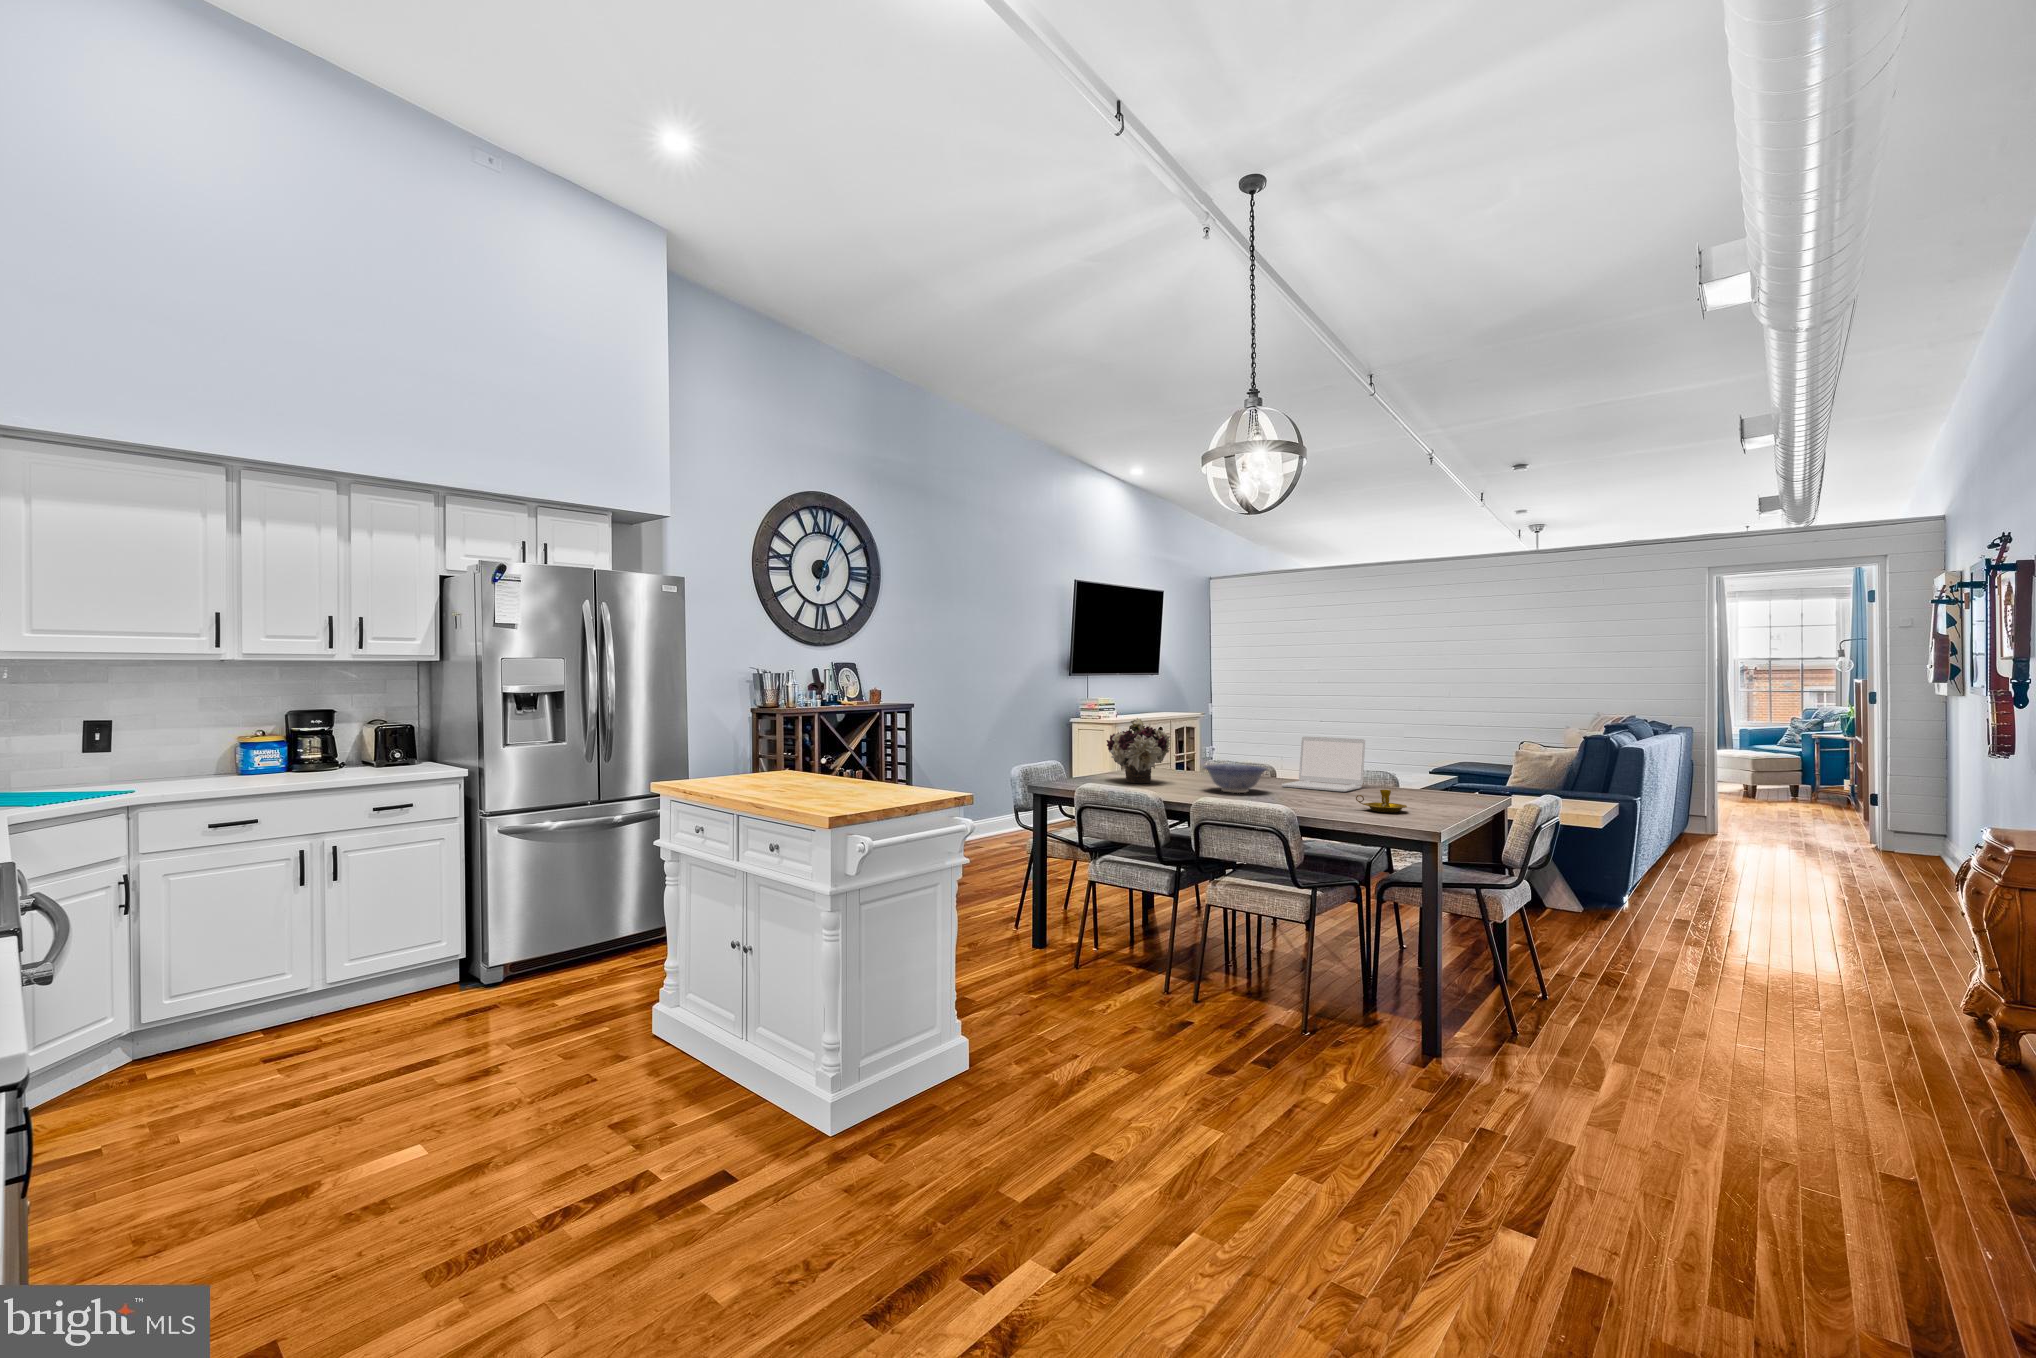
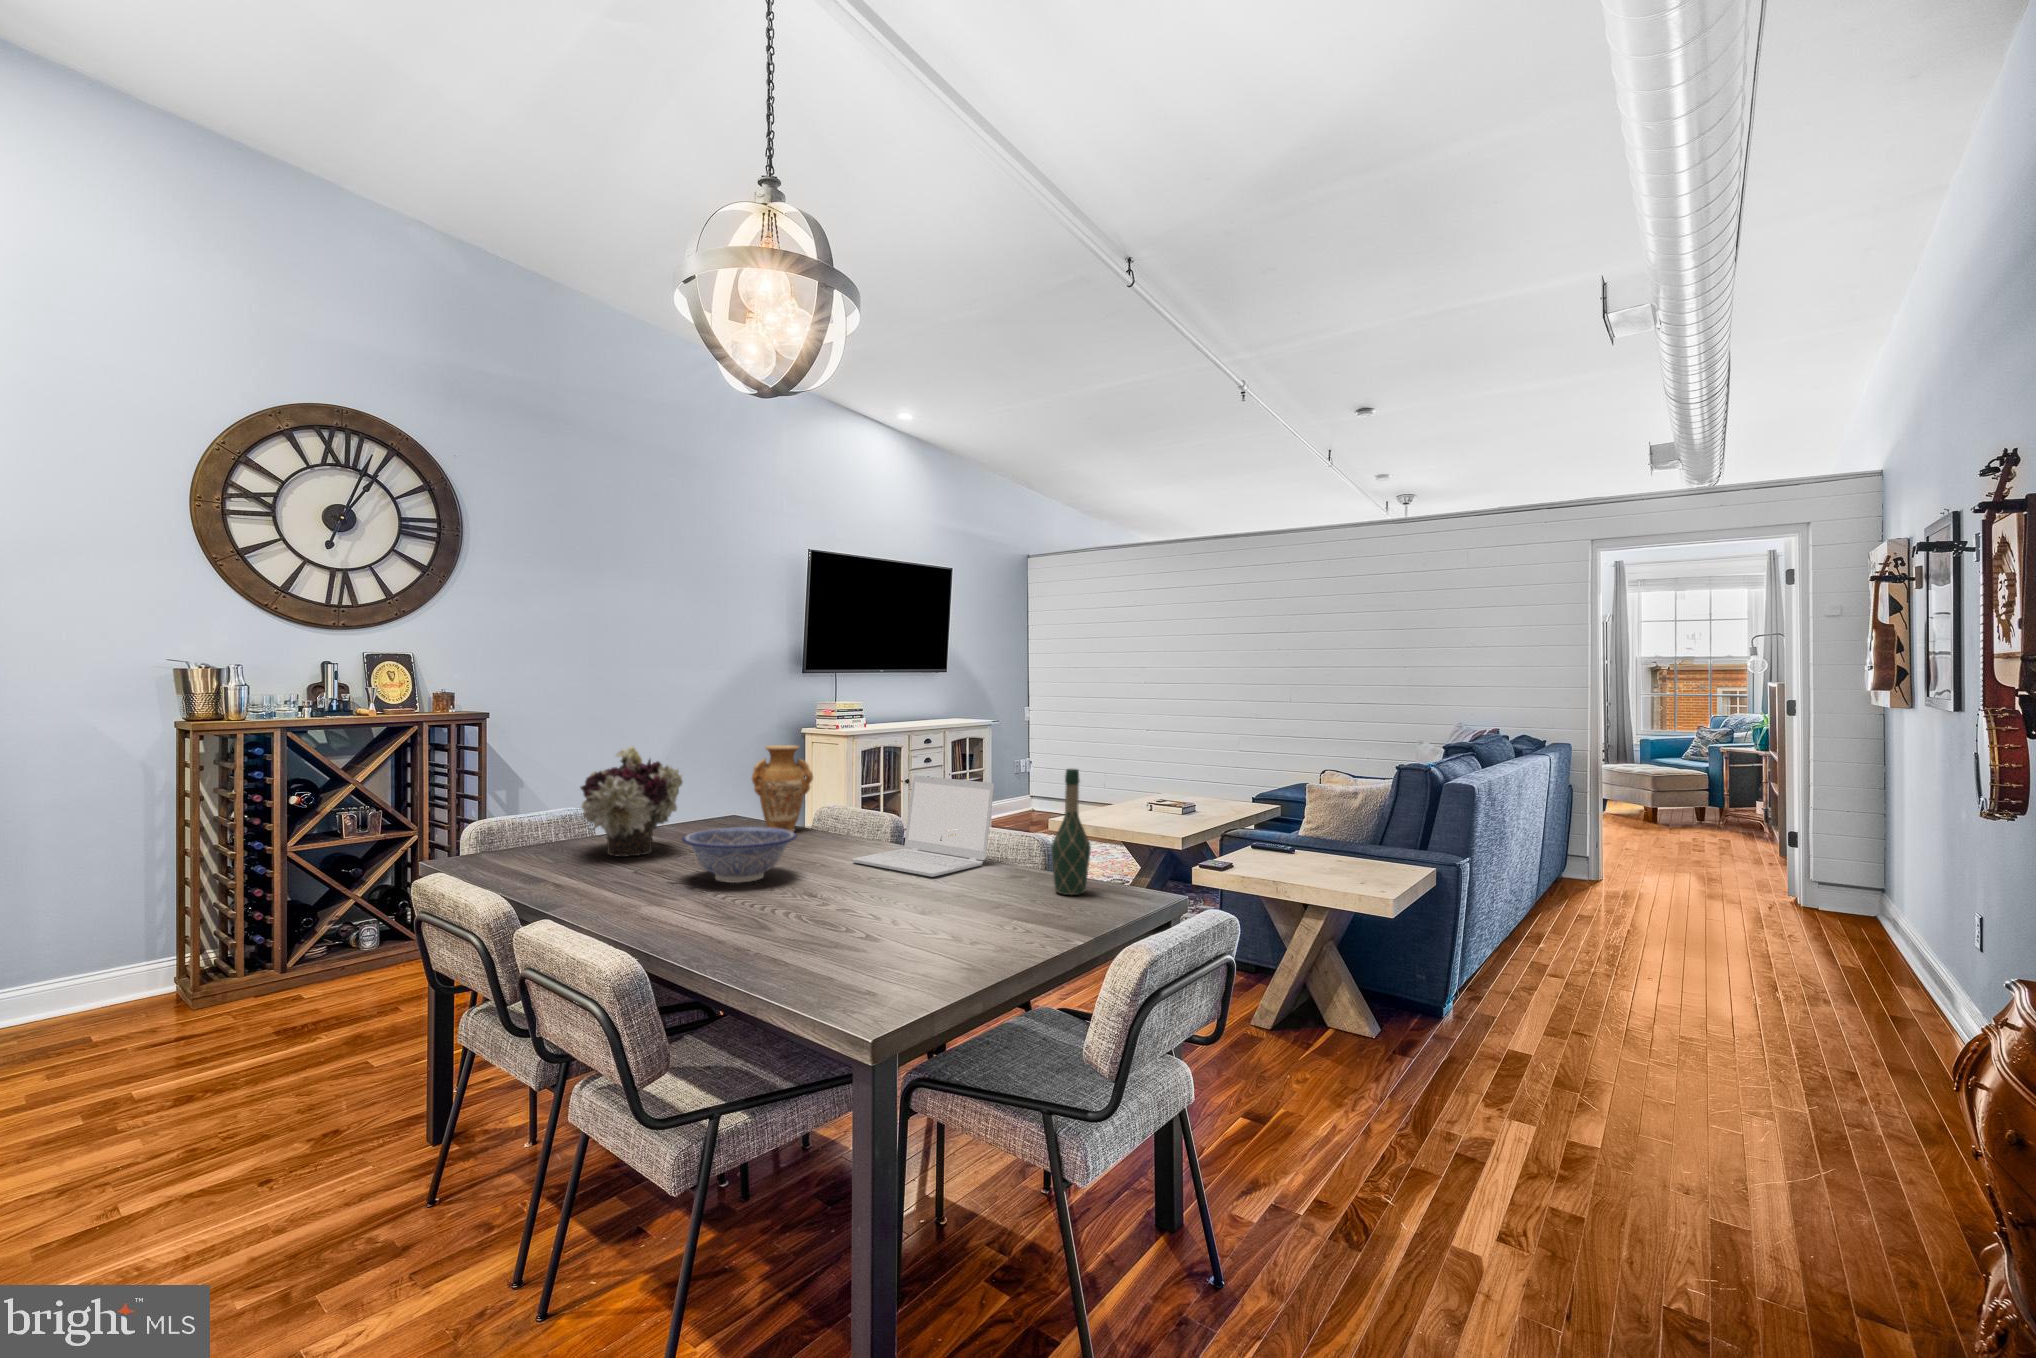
vase: none [1181,720,1215,775] -> present [752,745,813,832]
wine bottle: none [1425,727,1450,798] -> present [1051,769,1091,895]
candlestick: present [1356,790,1407,813] -> none [850,899,941,948]

